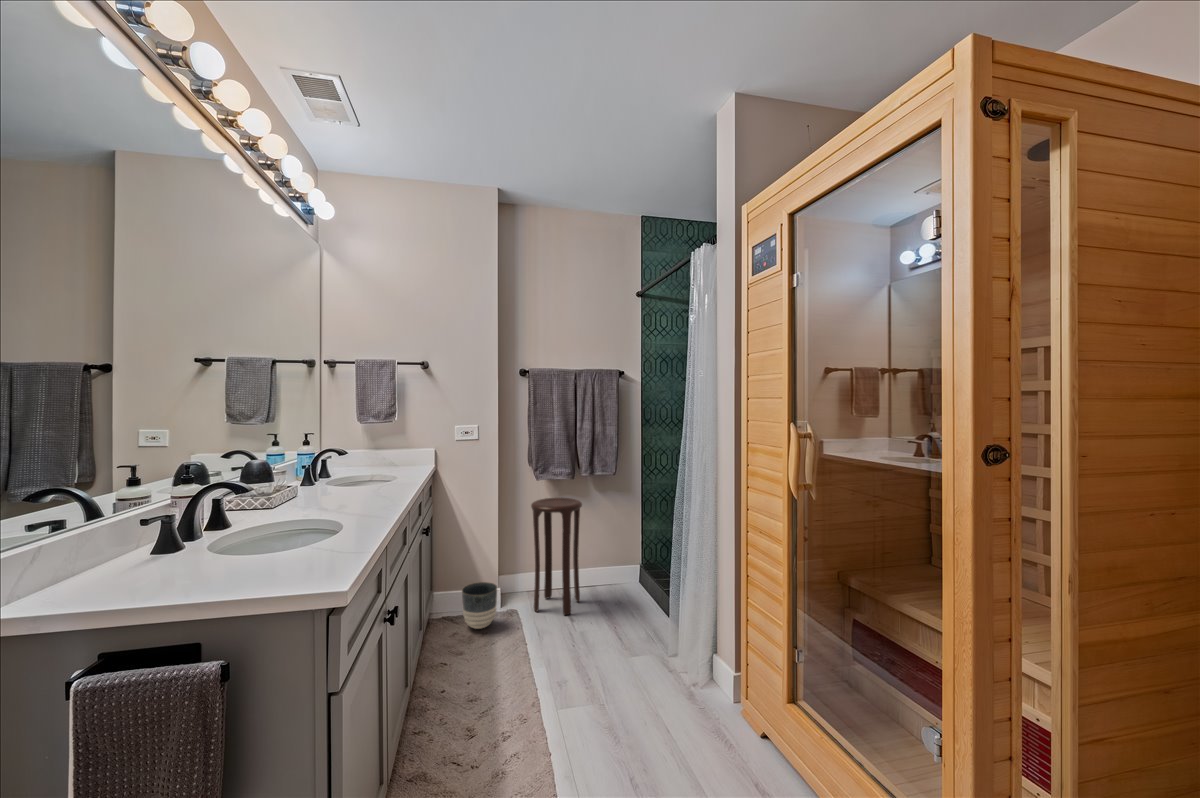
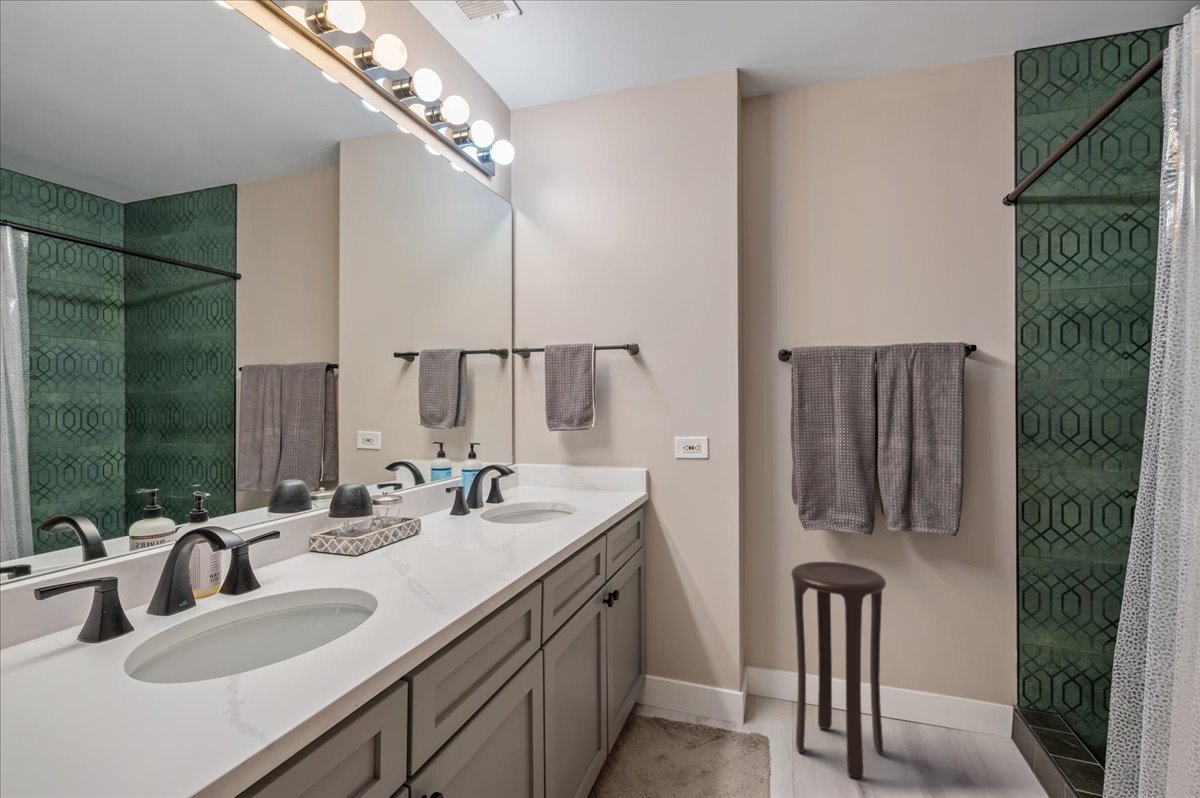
planter: present [462,582,497,629] -> none [675,682,730,761]

